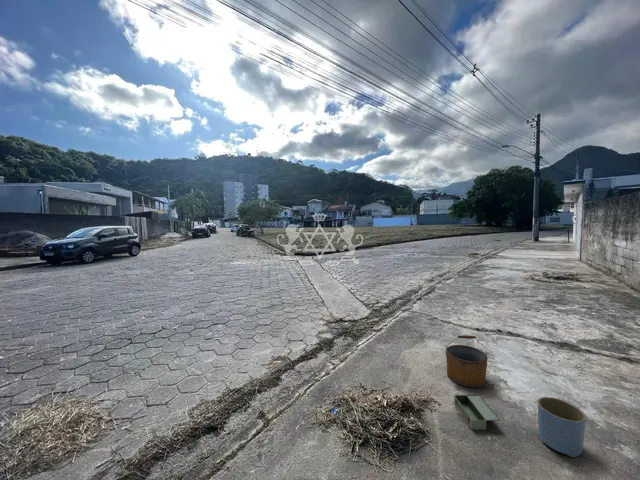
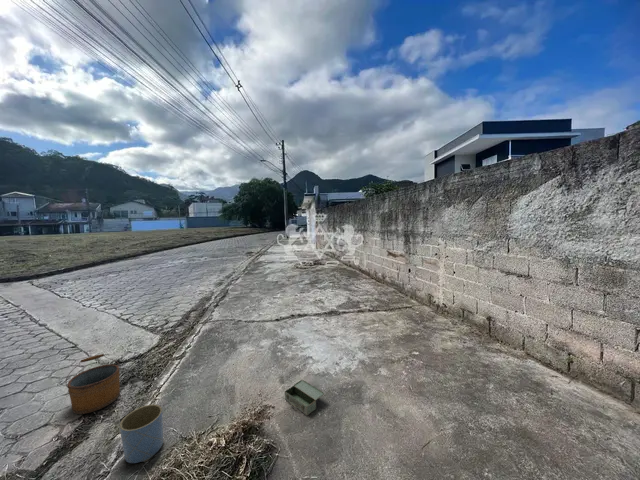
bucket: present [446,335,487,387] -> present [66,354,121,414]
planter: present [538,397,586,457] -> present [120,404,163,463]

